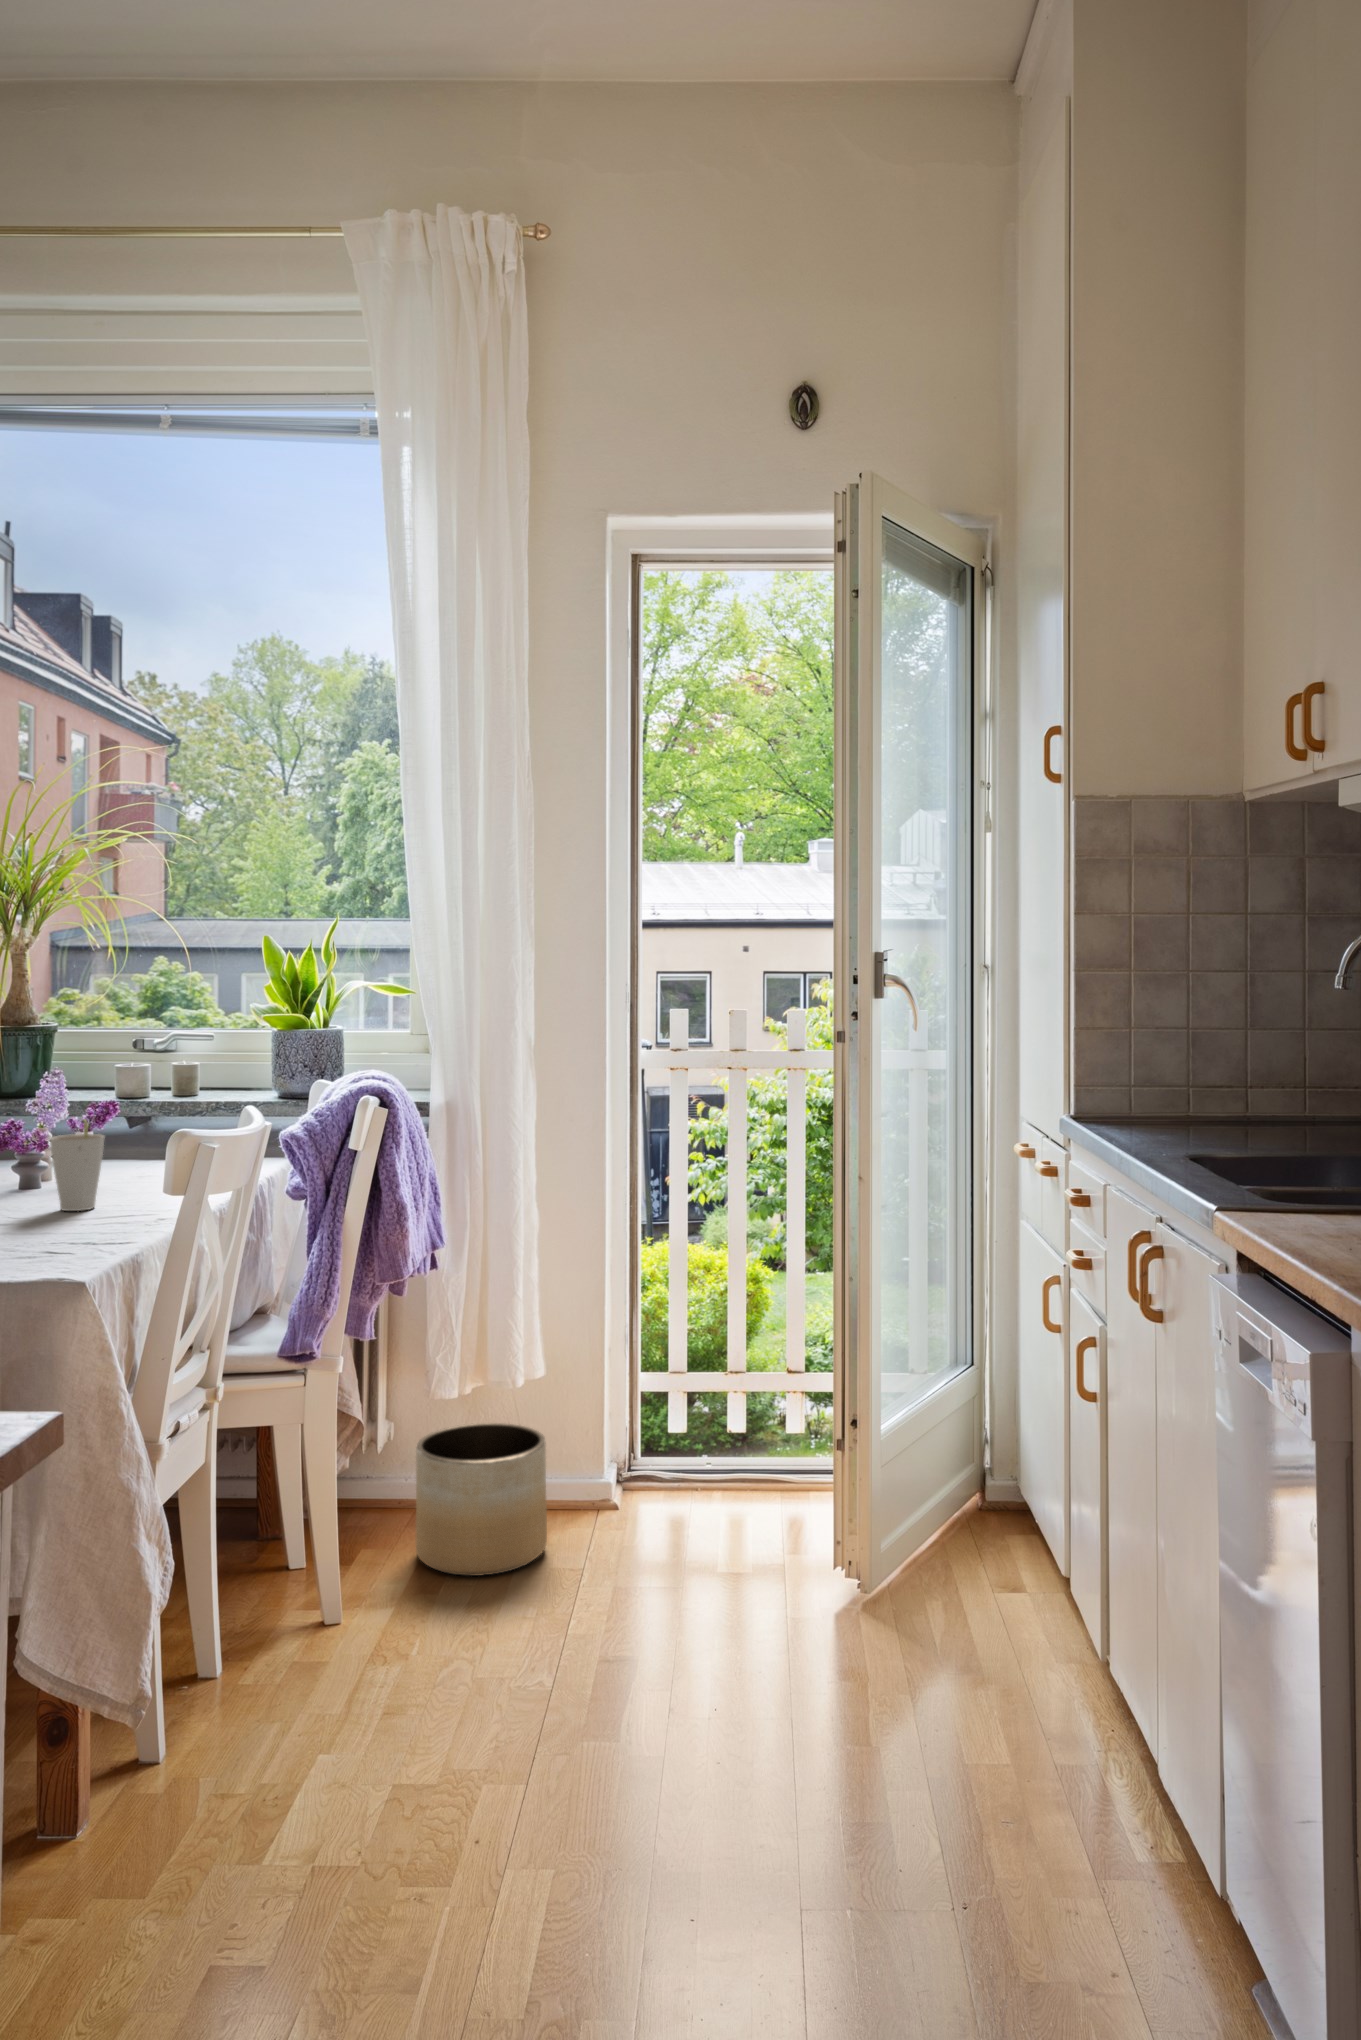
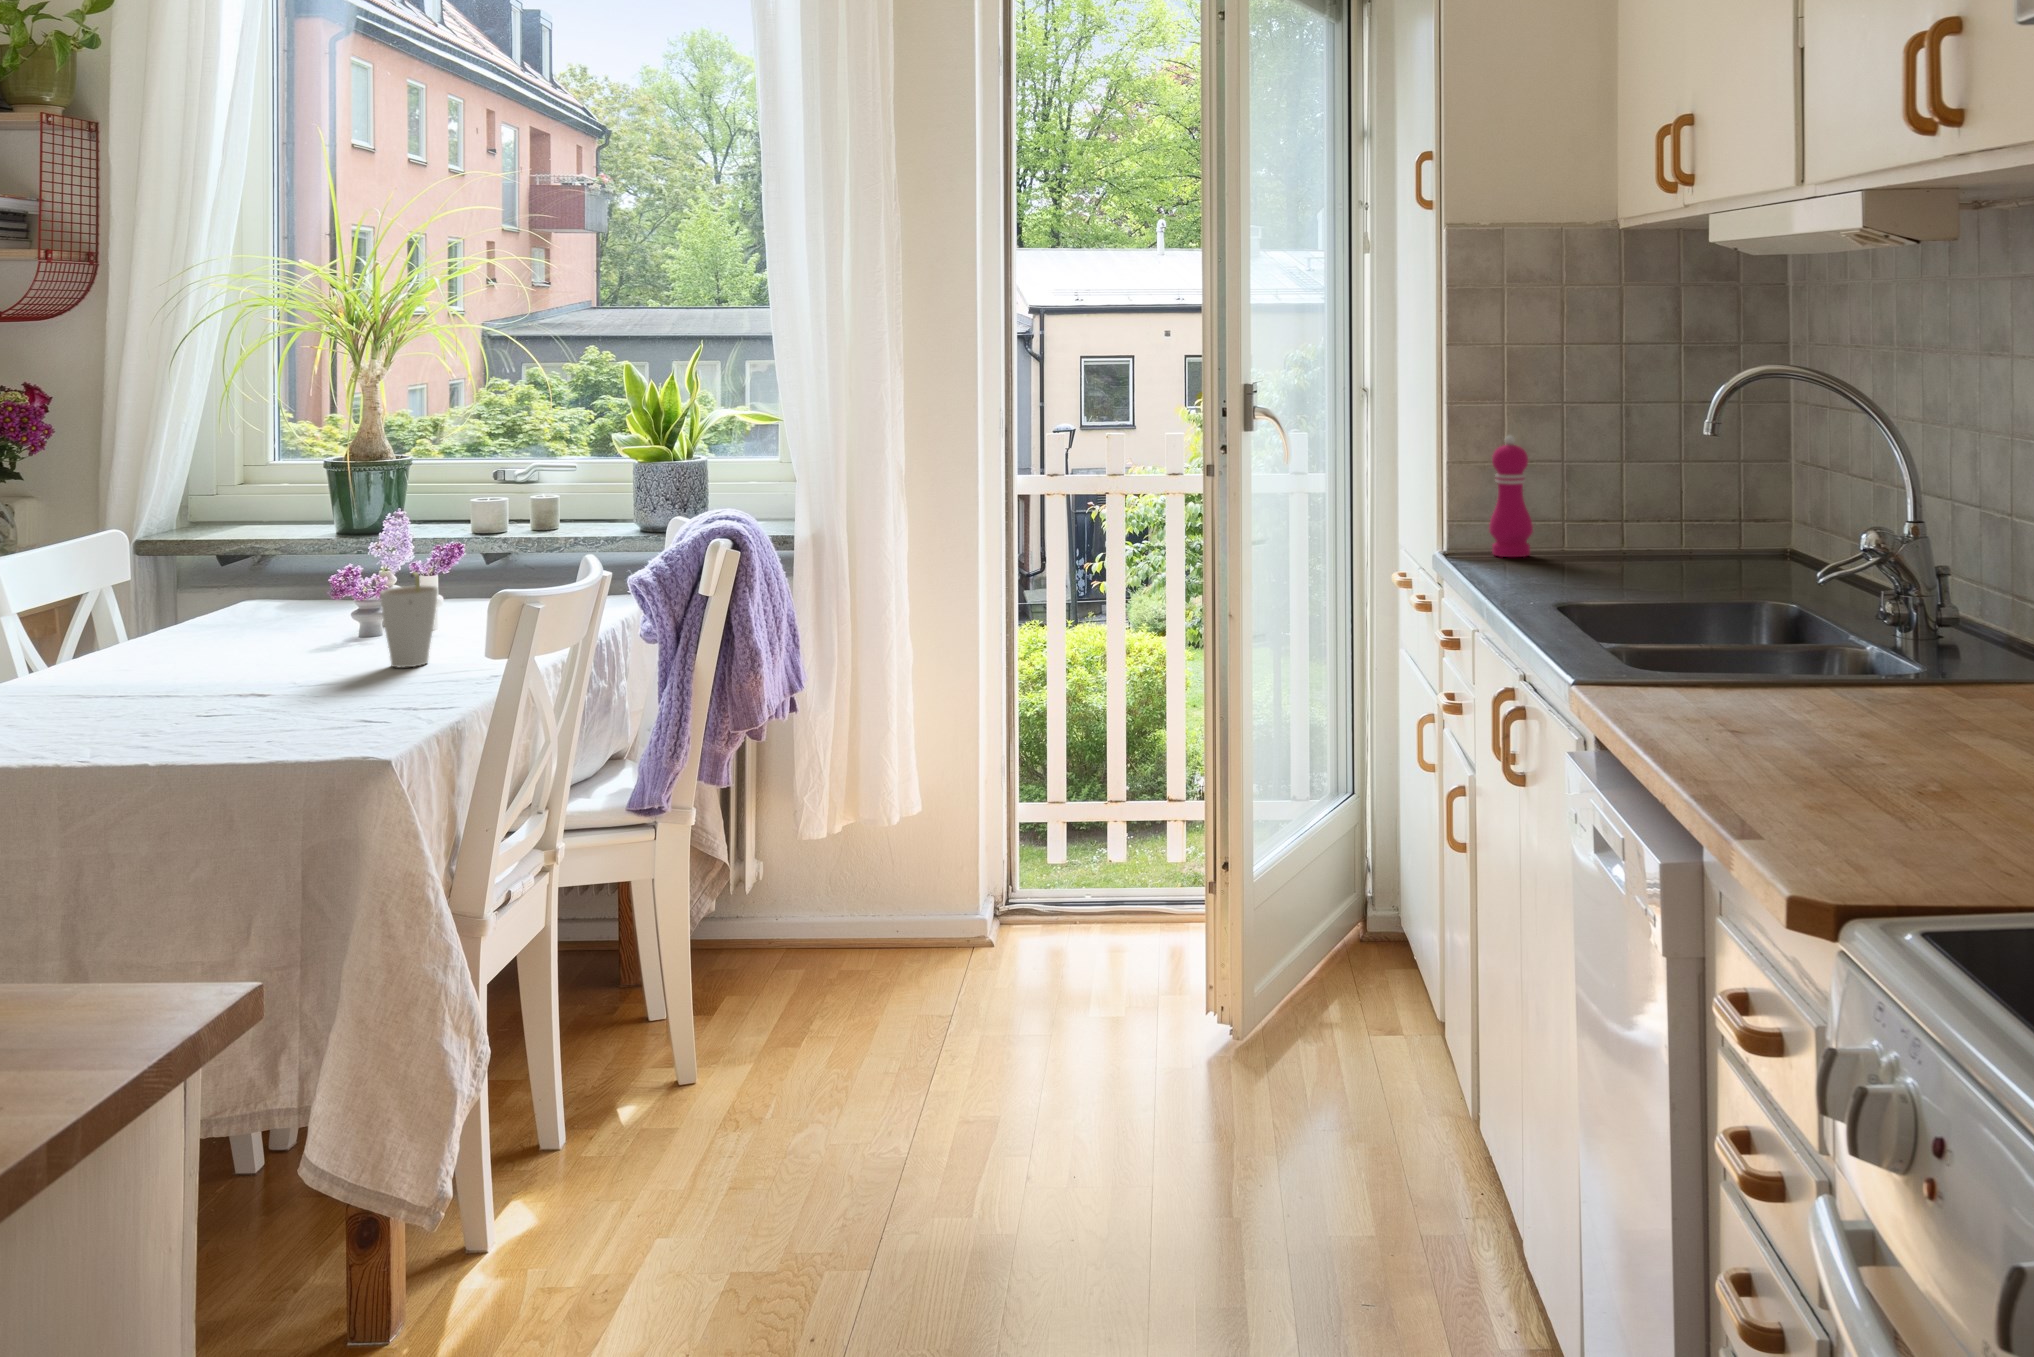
pepper mill: none [1117,1002,1160,1120] -> present [1489,436,1533,557]
planter: present [416,1423,547,1576] -> none [780,869,917,1033]

